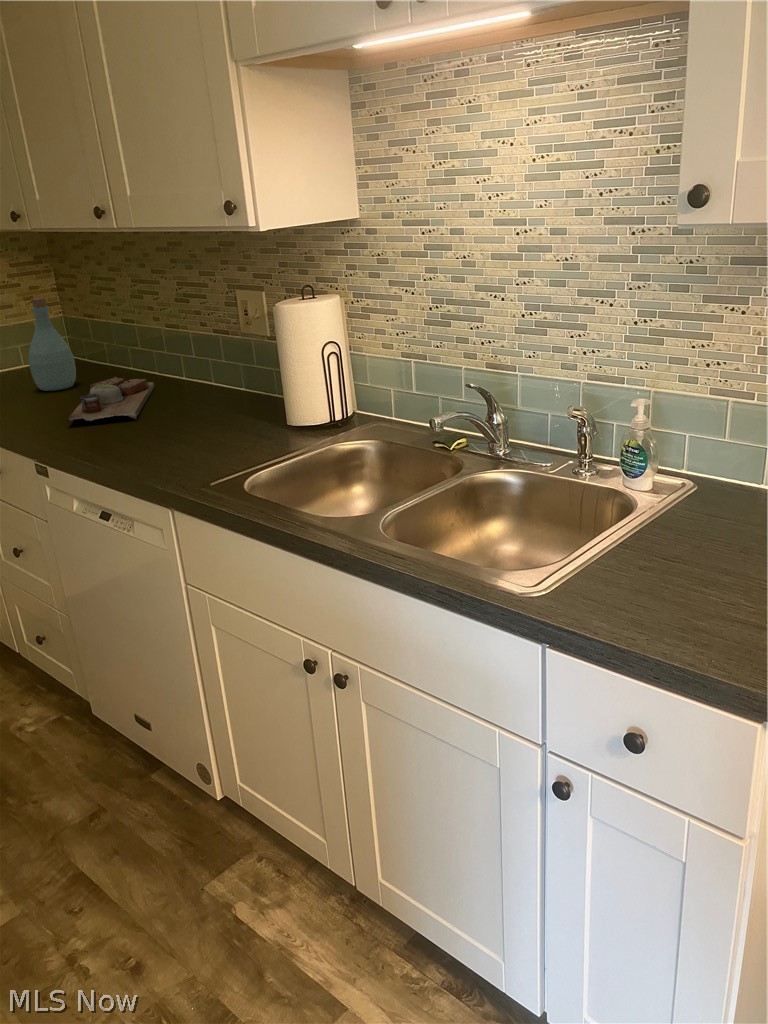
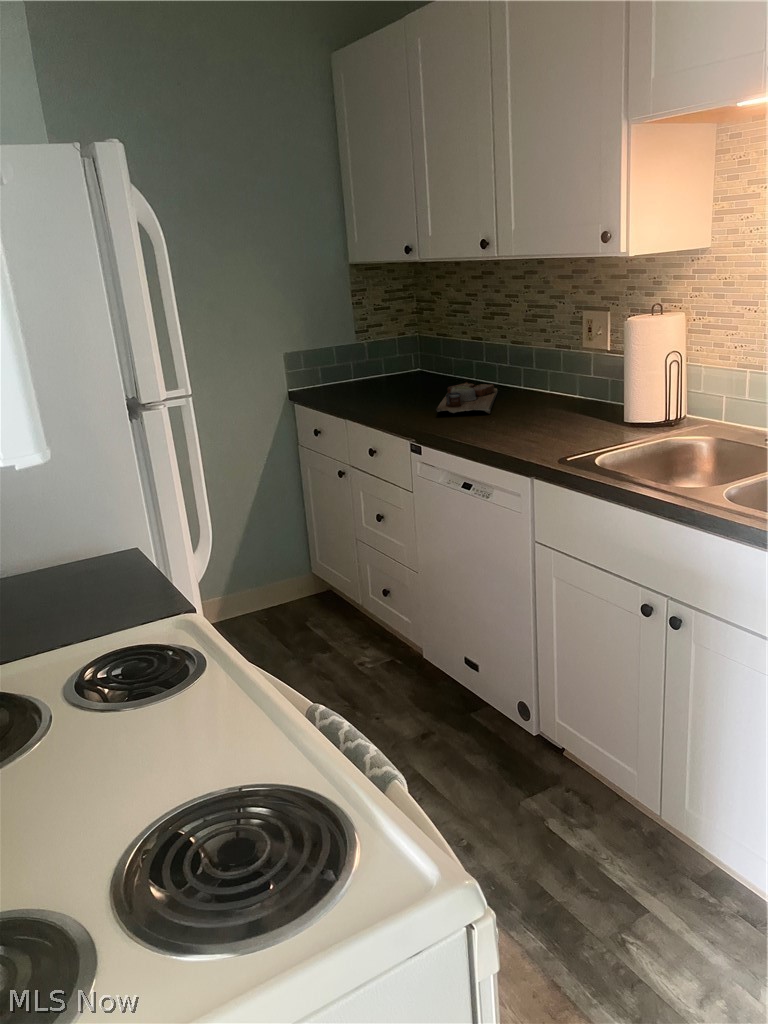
bottle: present [29,298,76,391] -> none [398,317,432,392]

